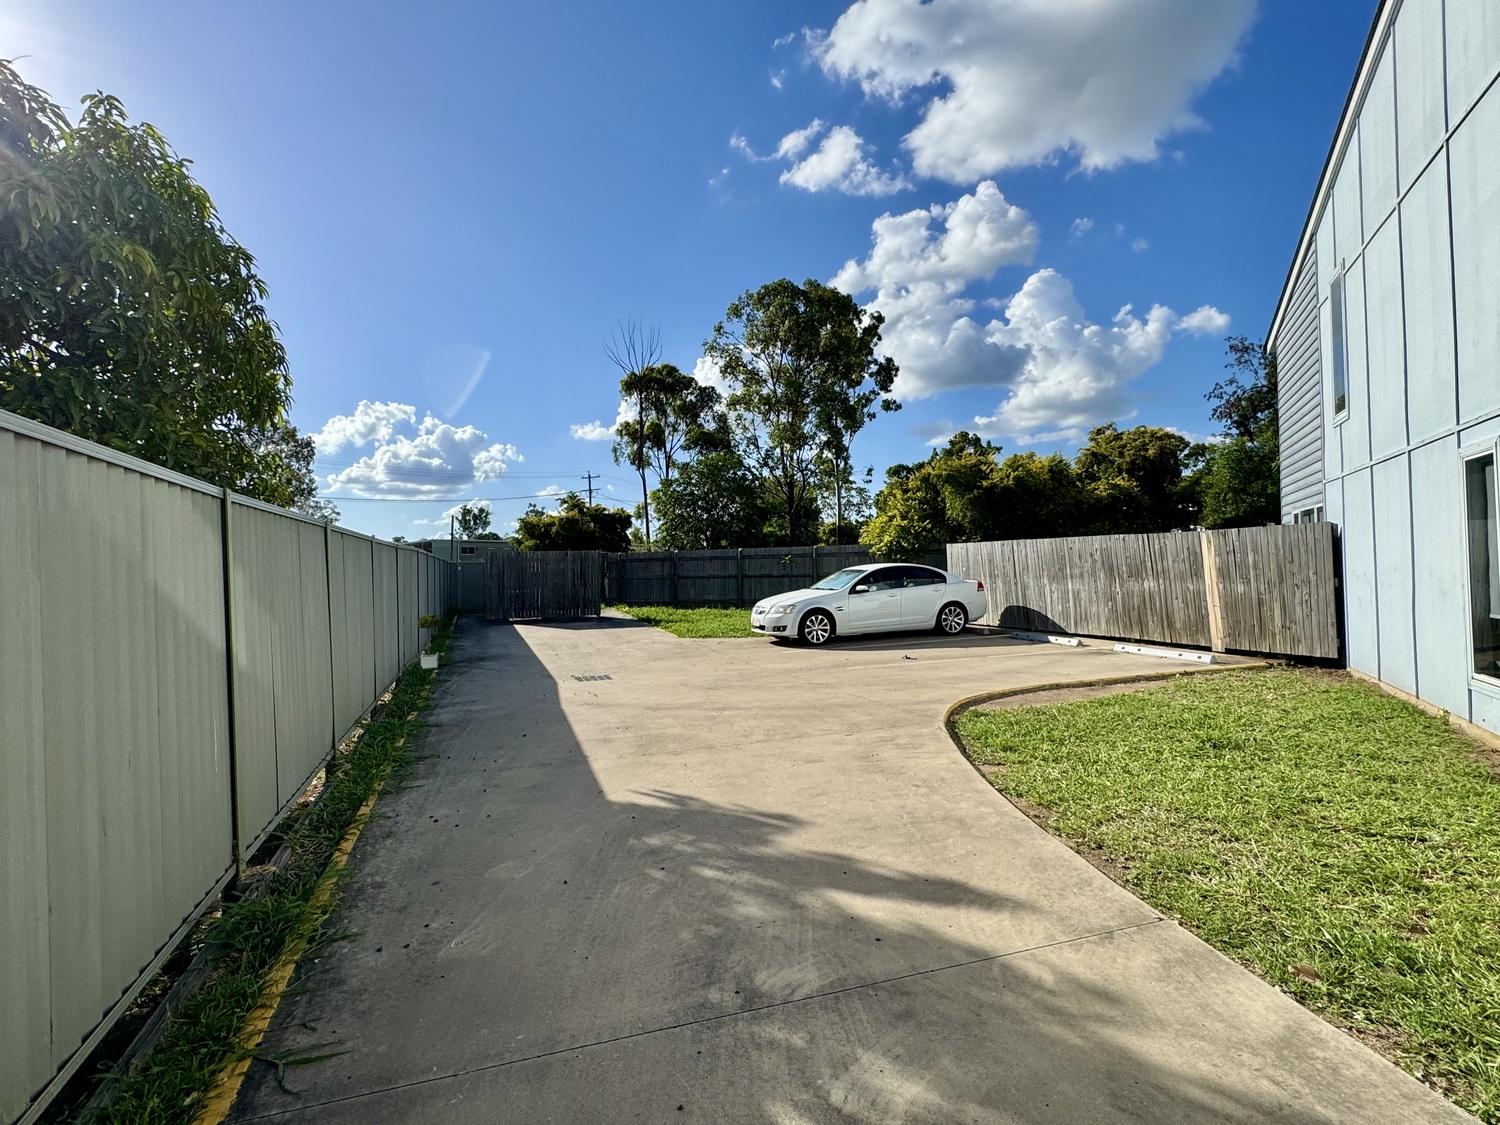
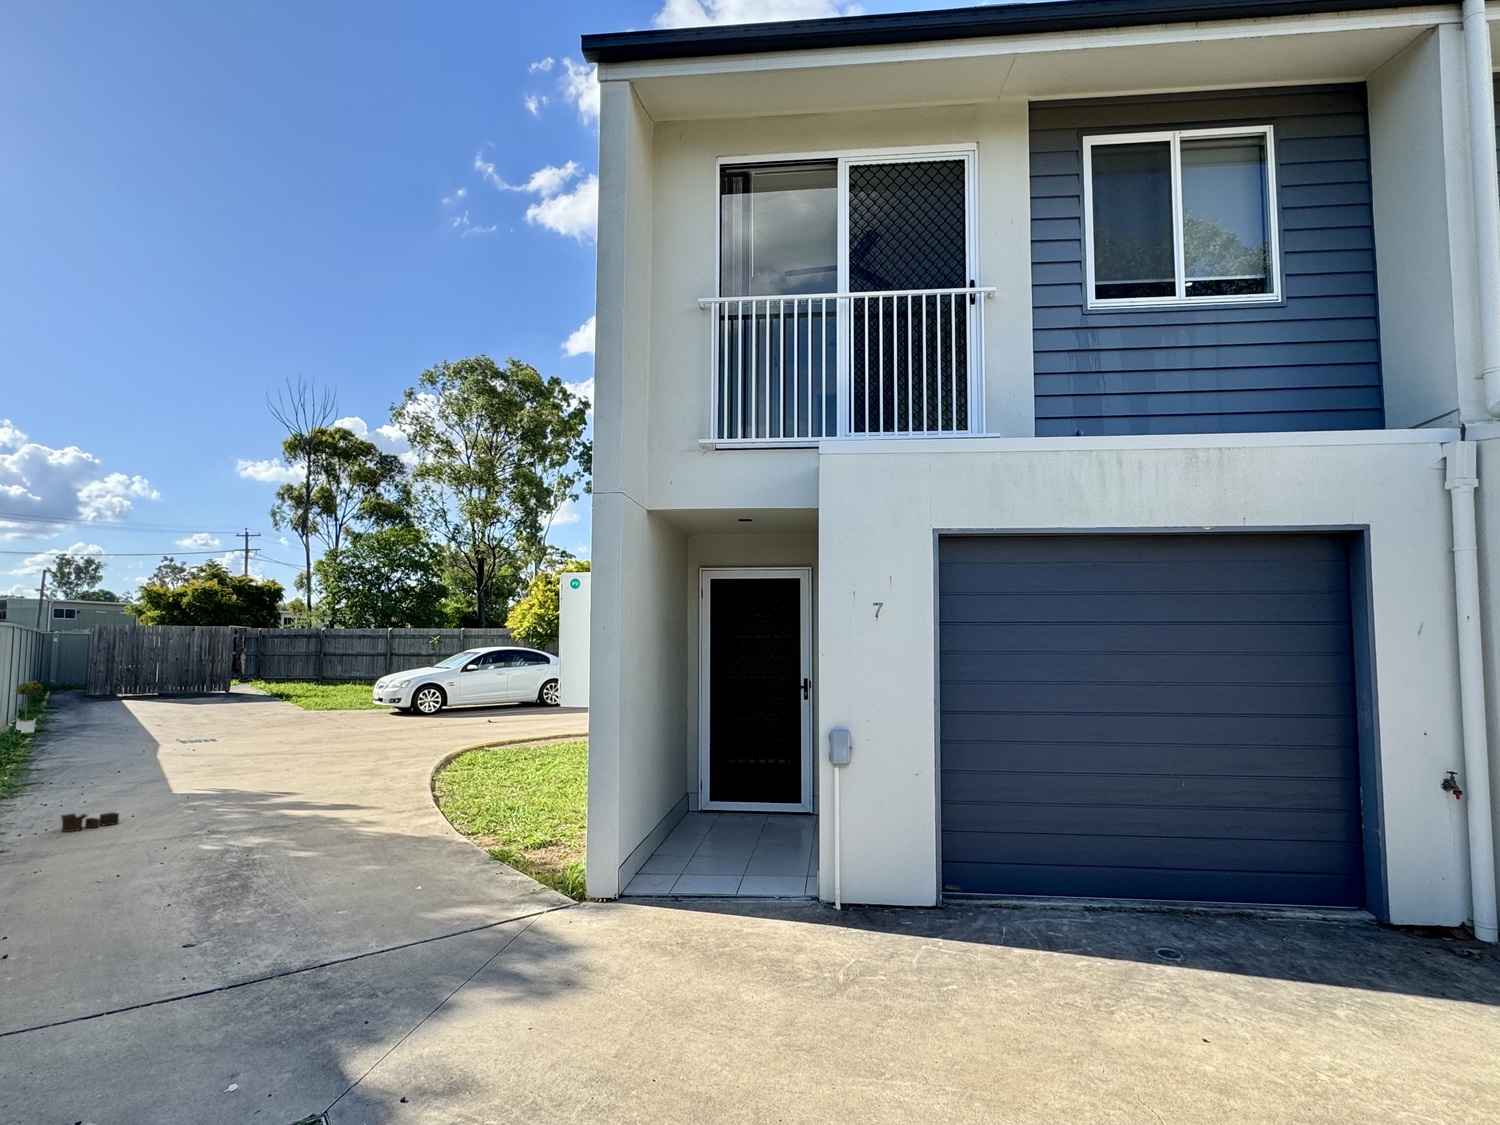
cardboard box: none [413,917,524,980] -> present [61,812,119,832]

